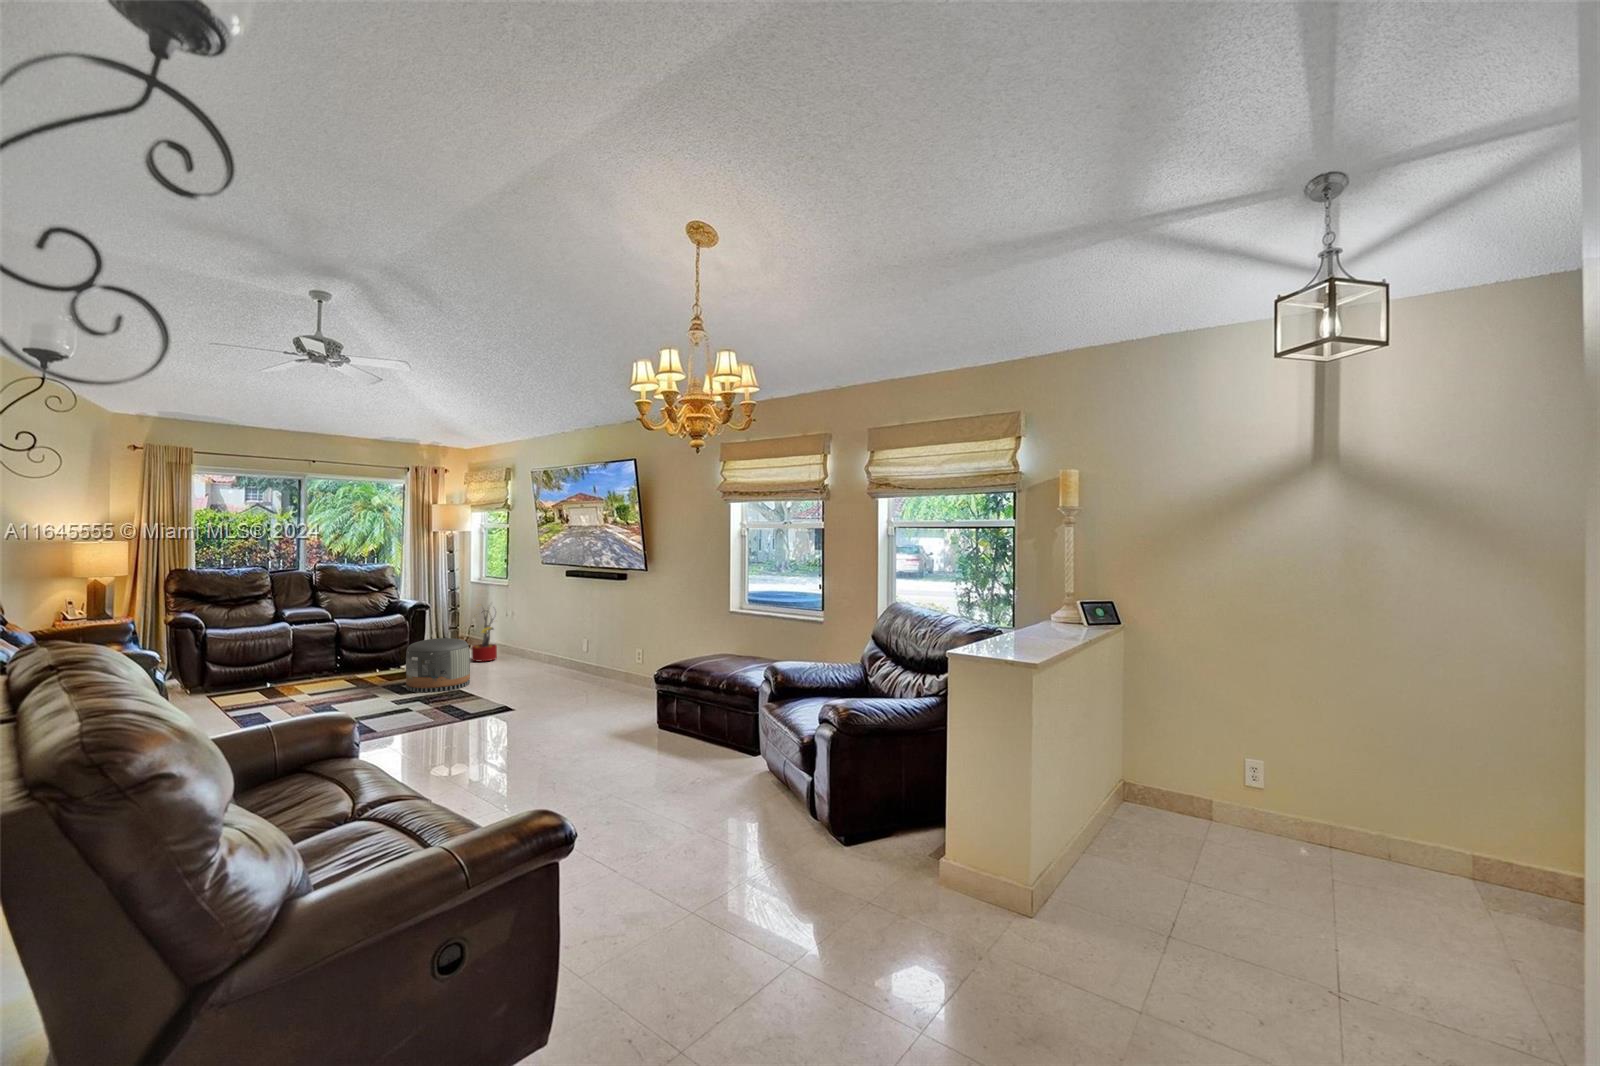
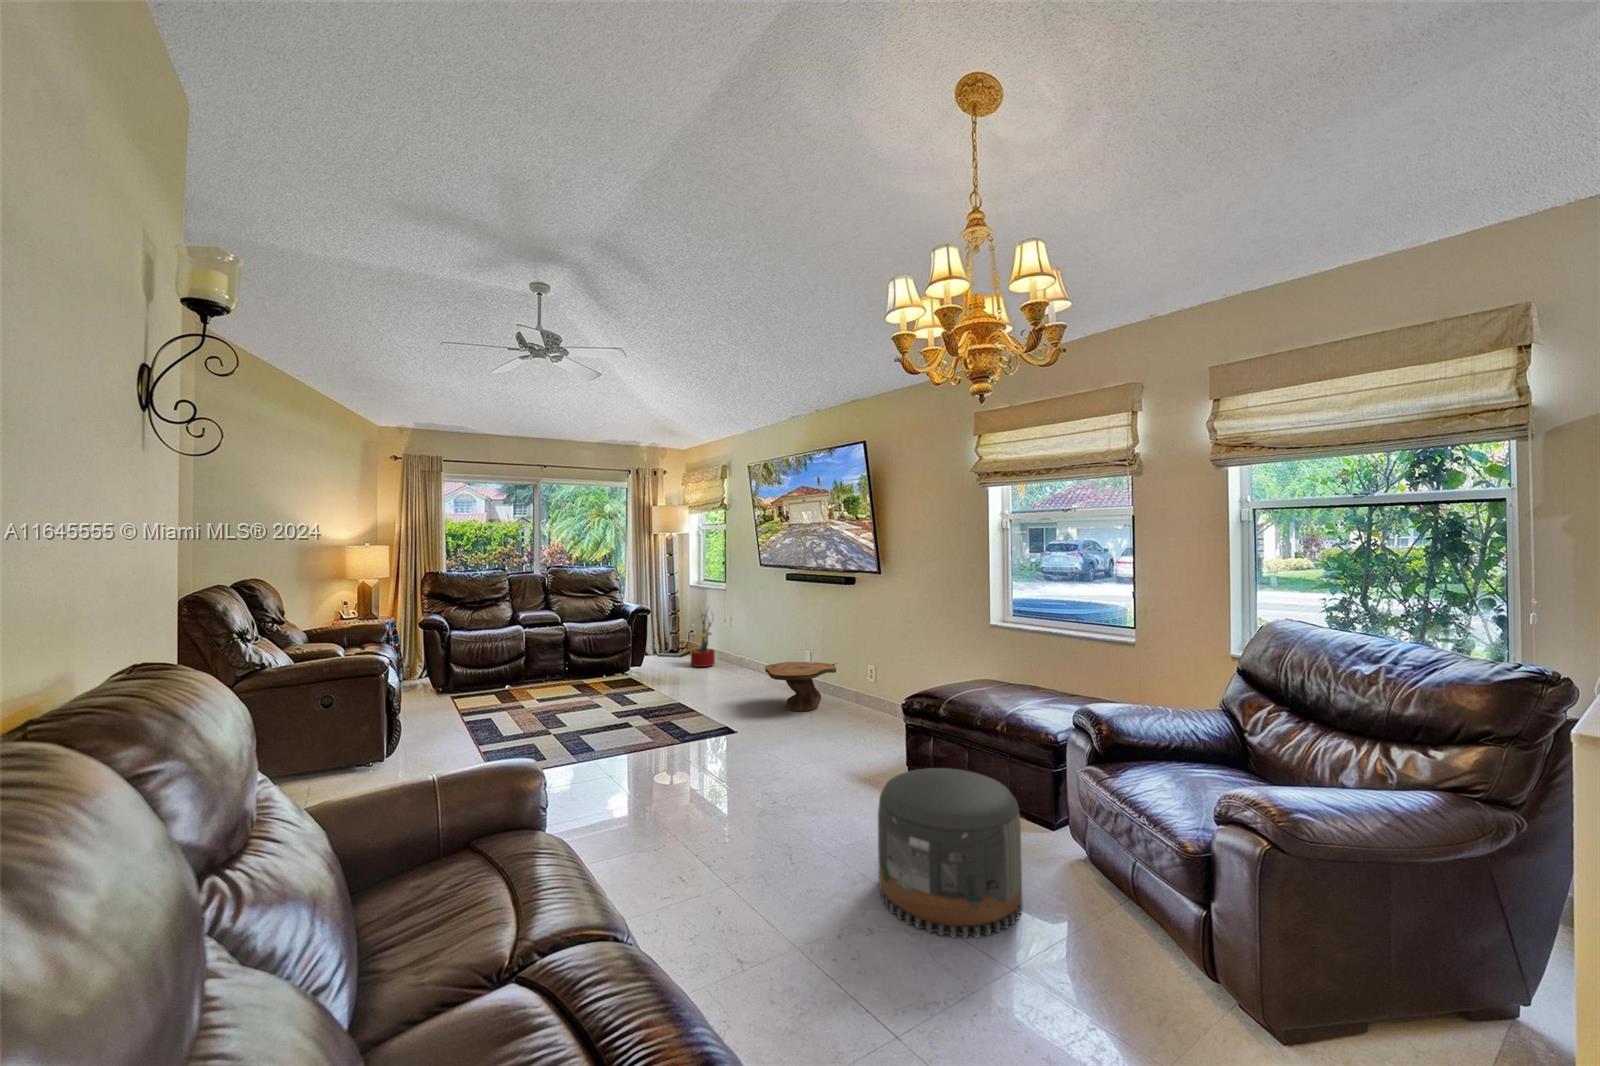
pouf: present [406,638,470,692] -> present [878,768,1022,938]
side table: none [545,649,613,693] -> present [765,662,837,711]

